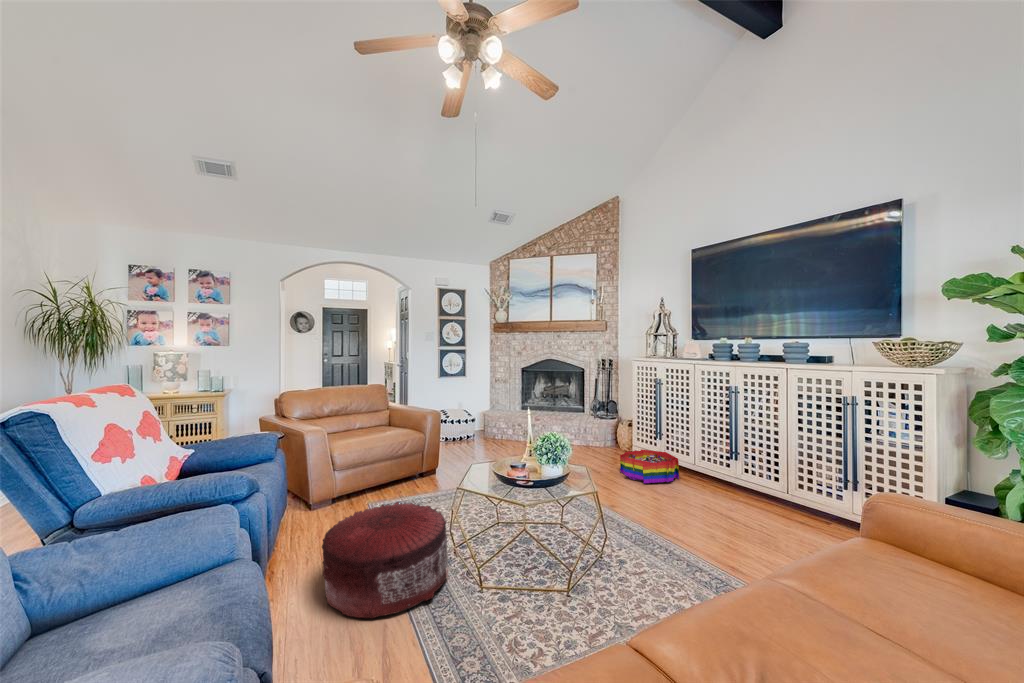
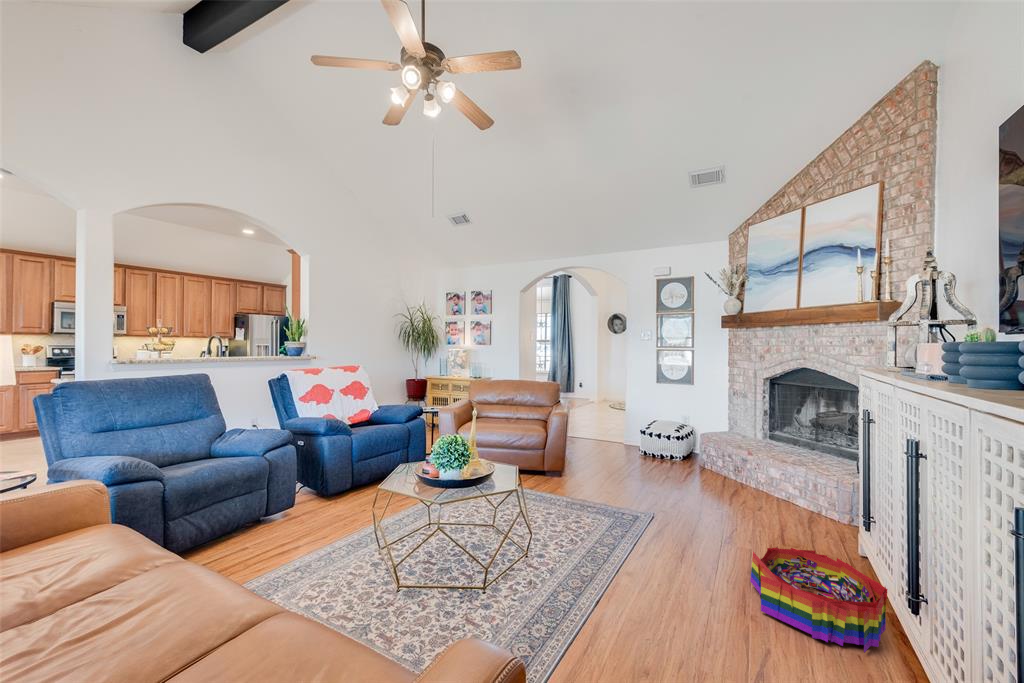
pouf: present [322,502,448,618] -> none [318,474,415,557]

